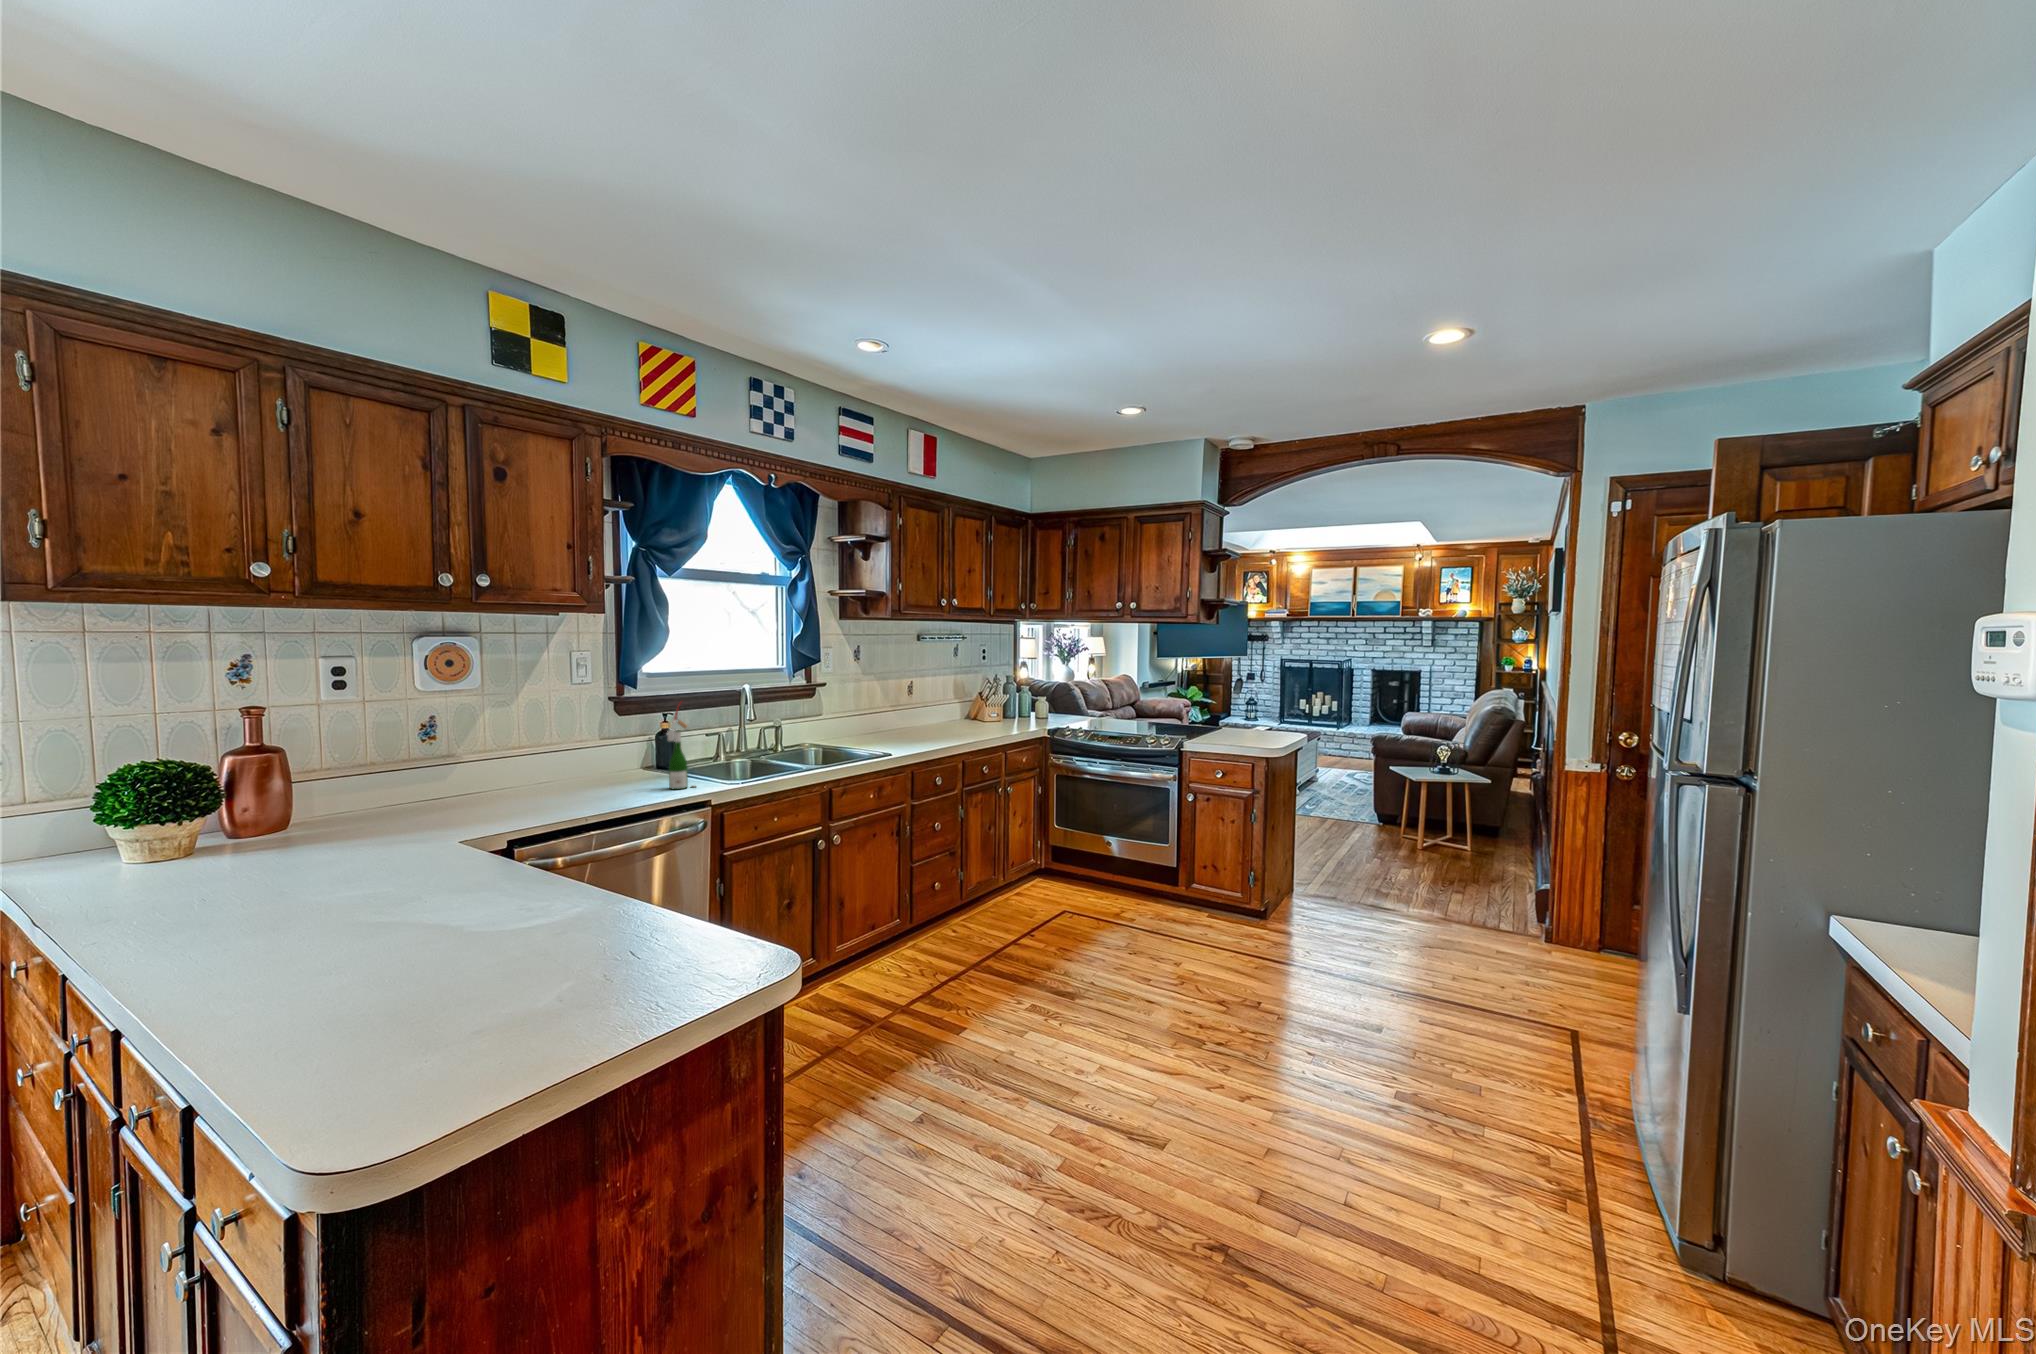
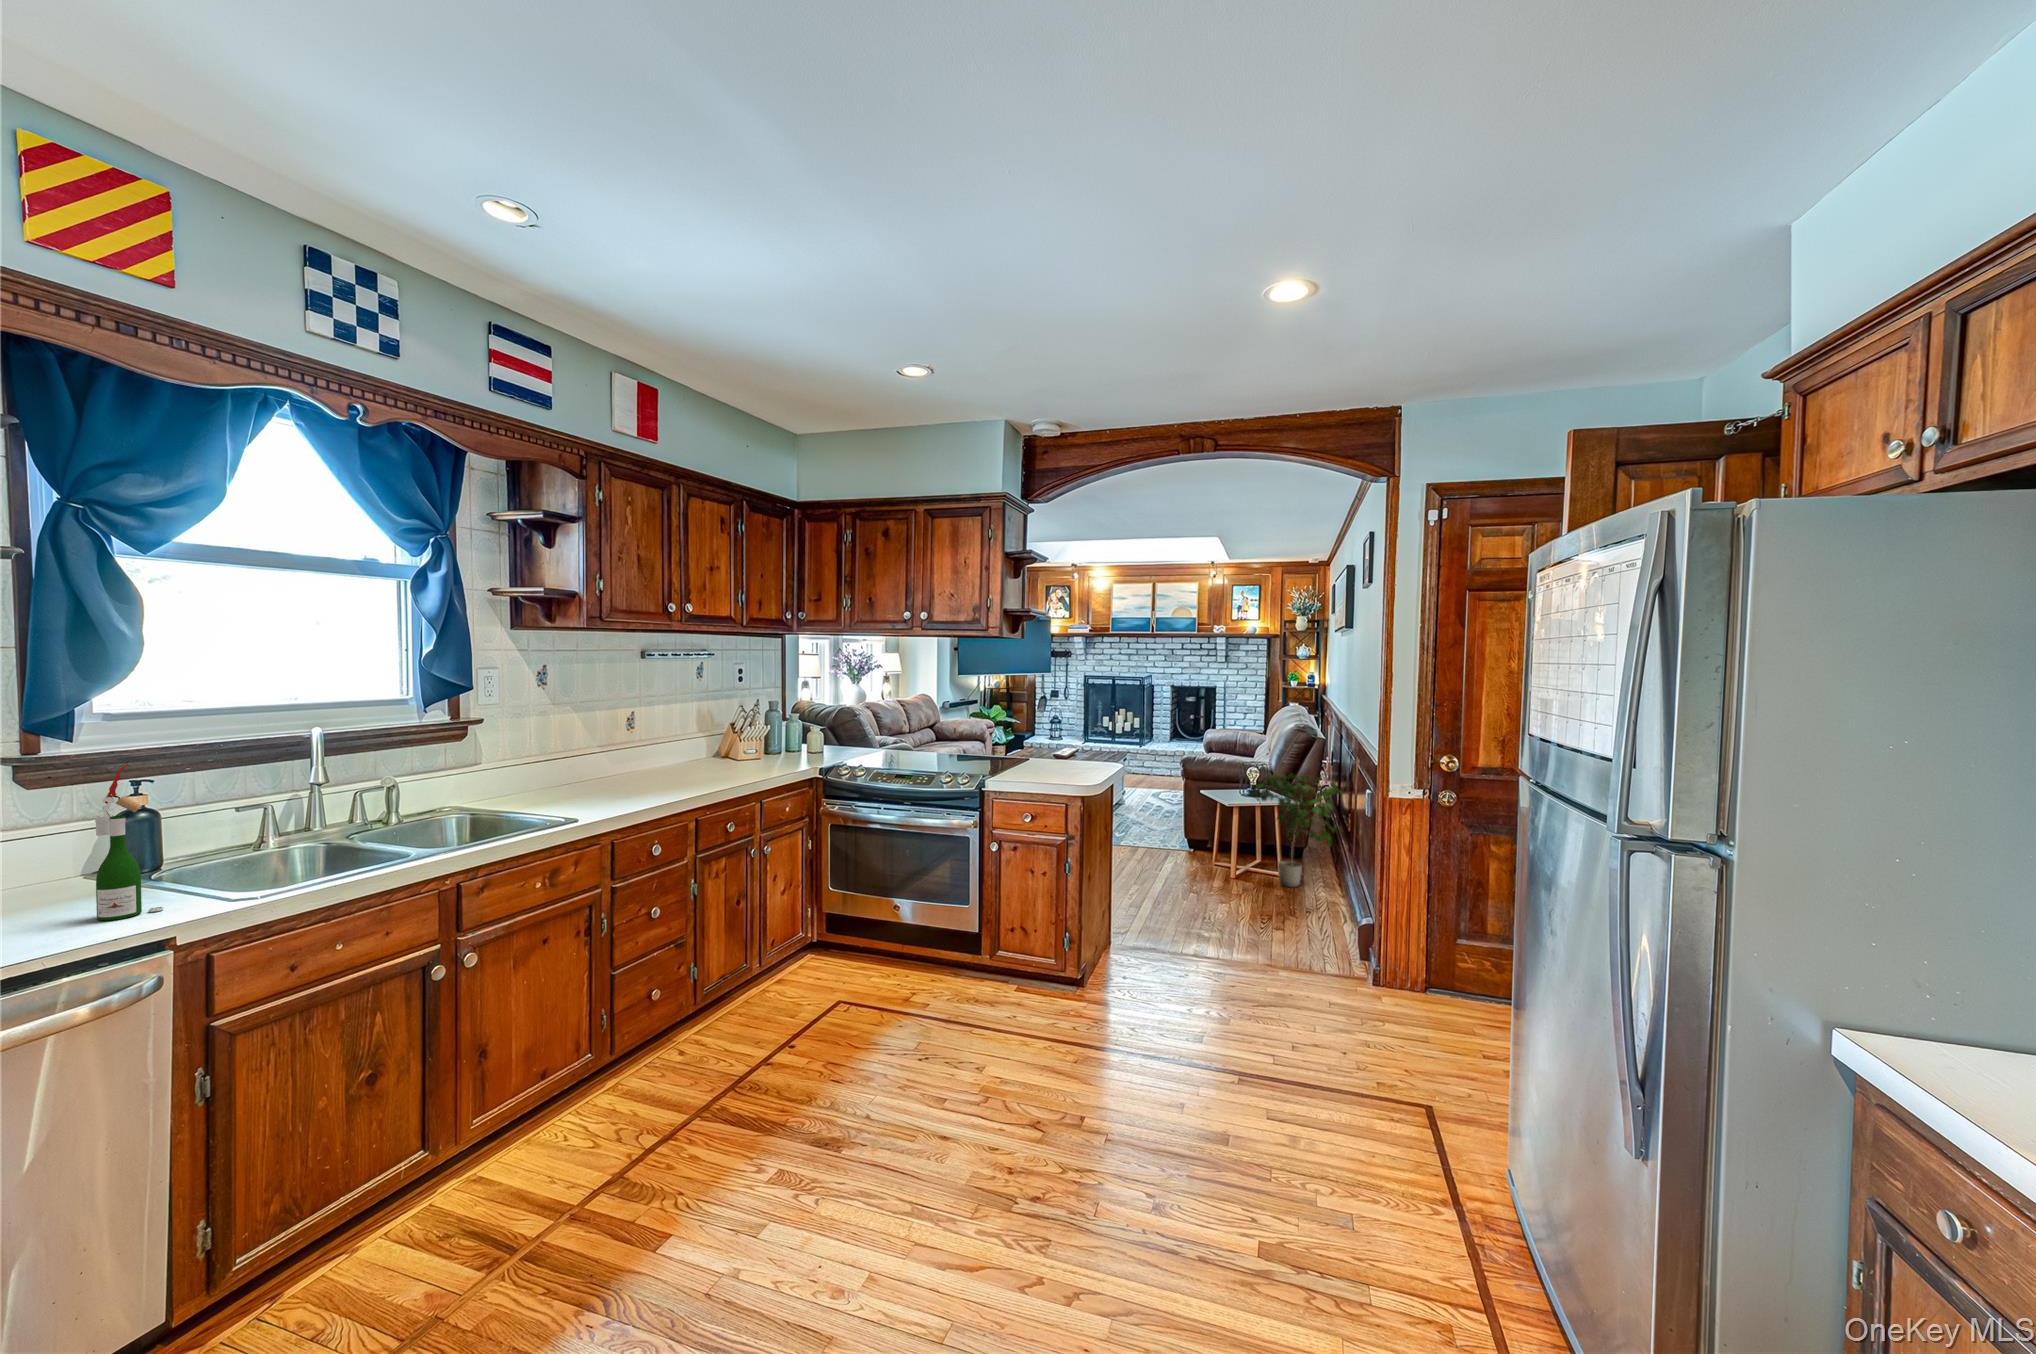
potted plant: none [1434,751,1535,860] -> present [1248,773,1338,887]

